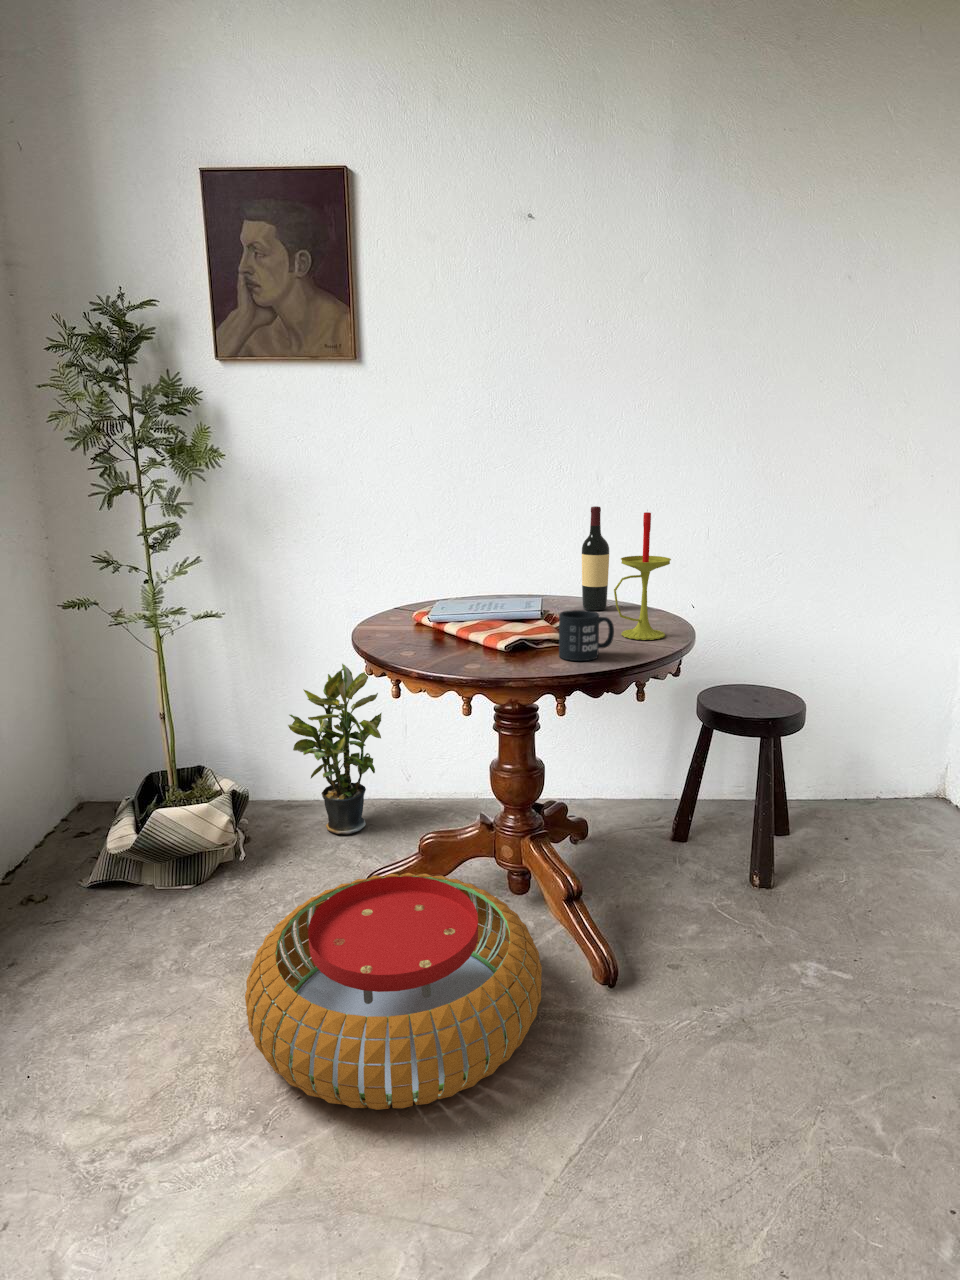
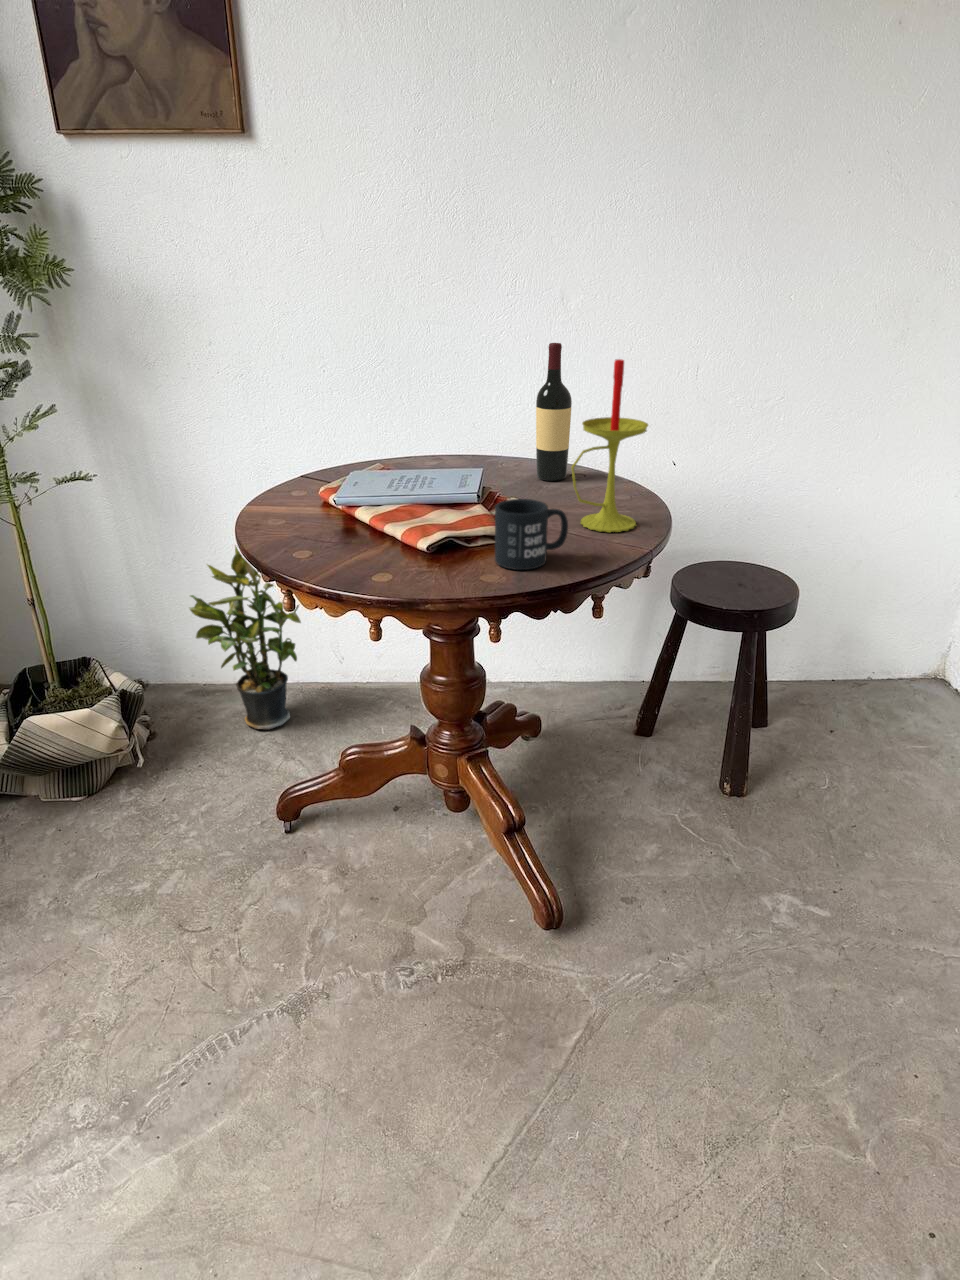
pouf: present [245,873,542,1110] -> none [118,800,474,1107]

